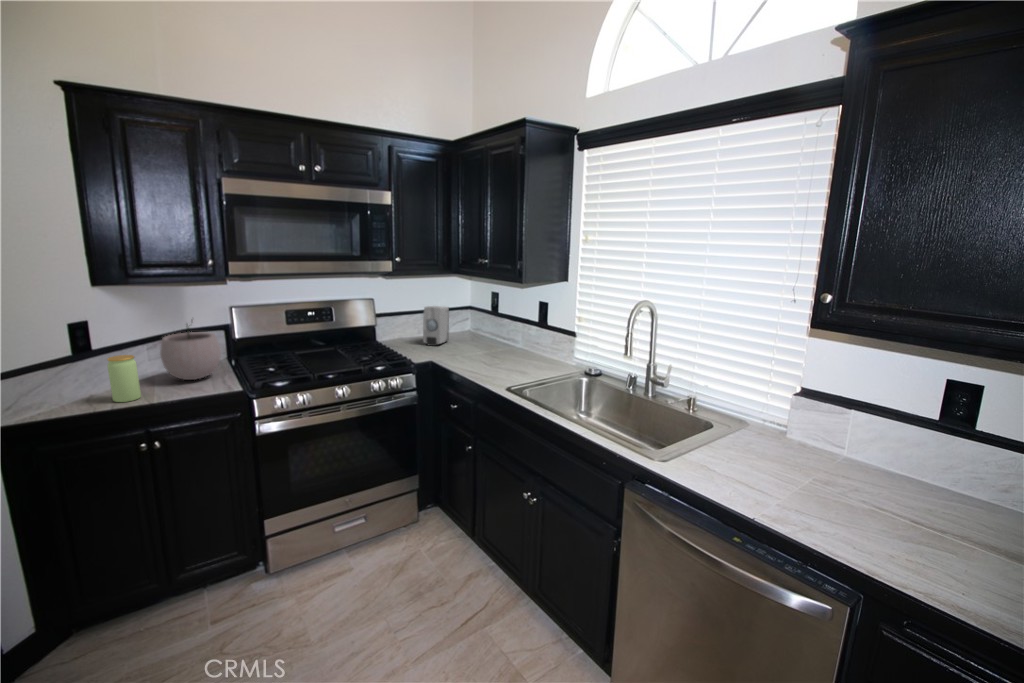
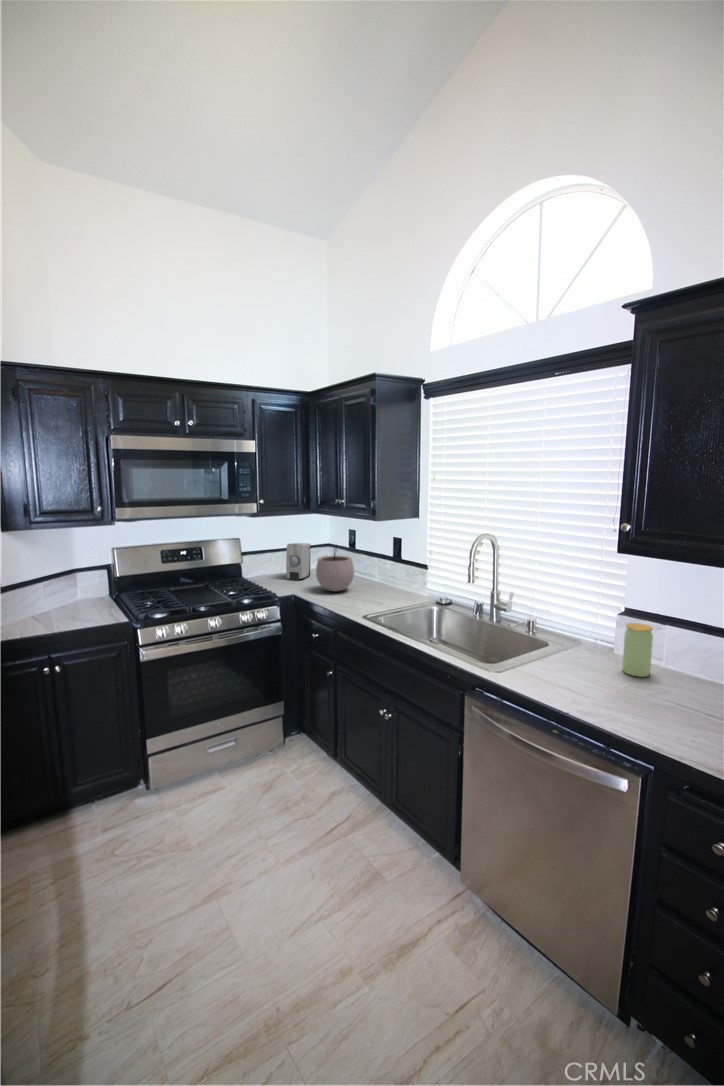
plant pot: present [160,331,221,380] -> present [316,546,354,591]
jar: present [107,355,141,402] -> present [622,623,653,677]

